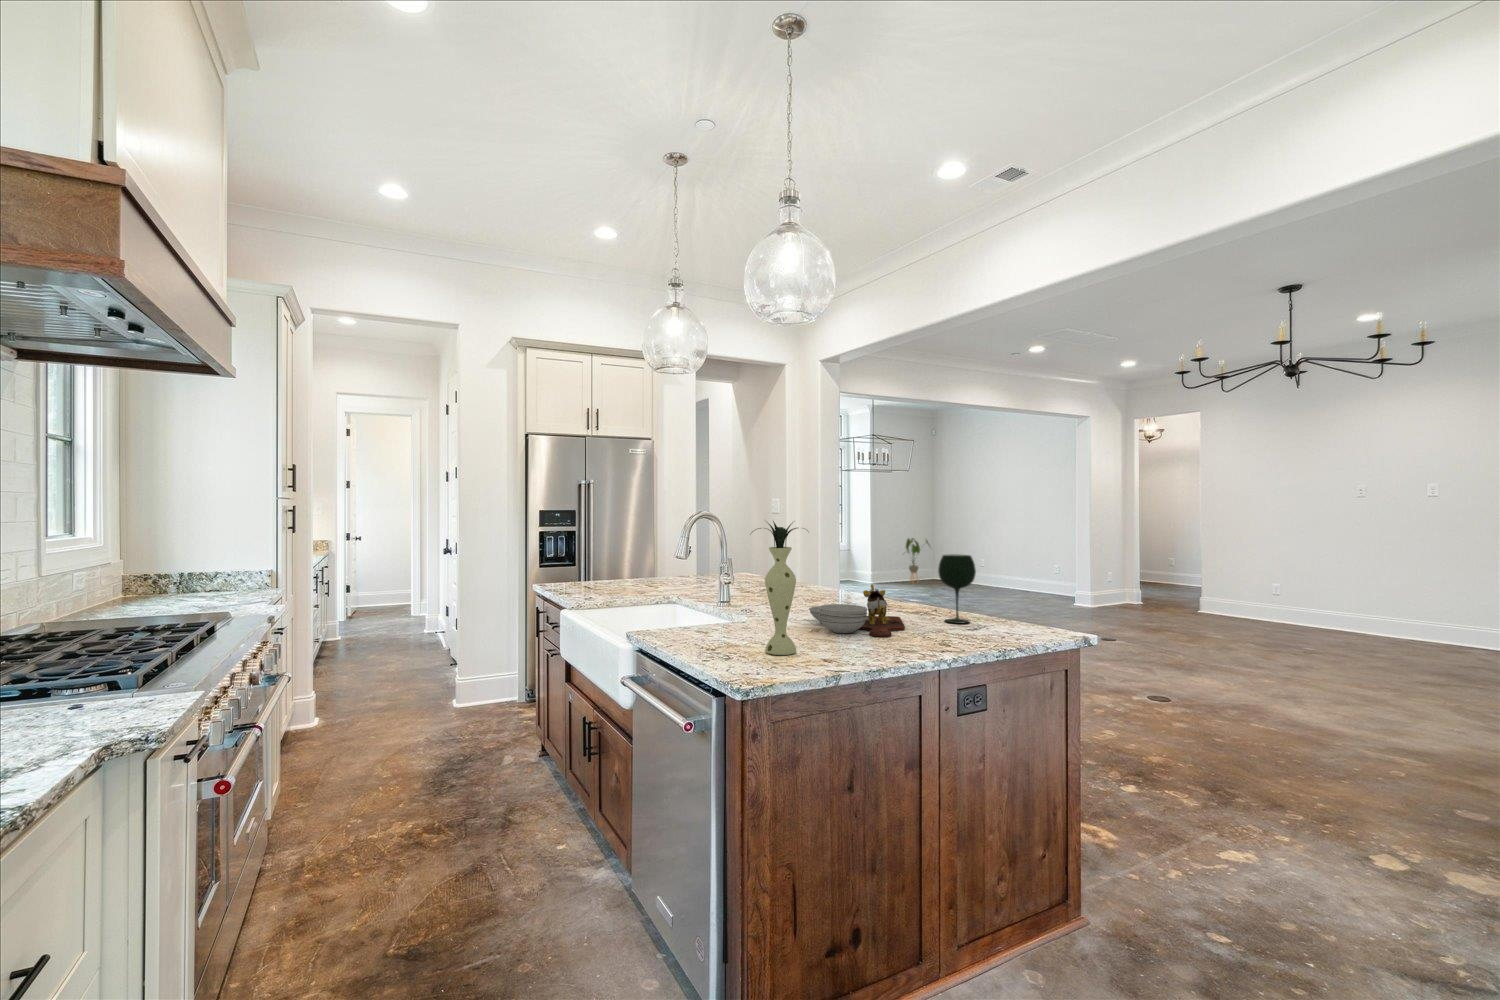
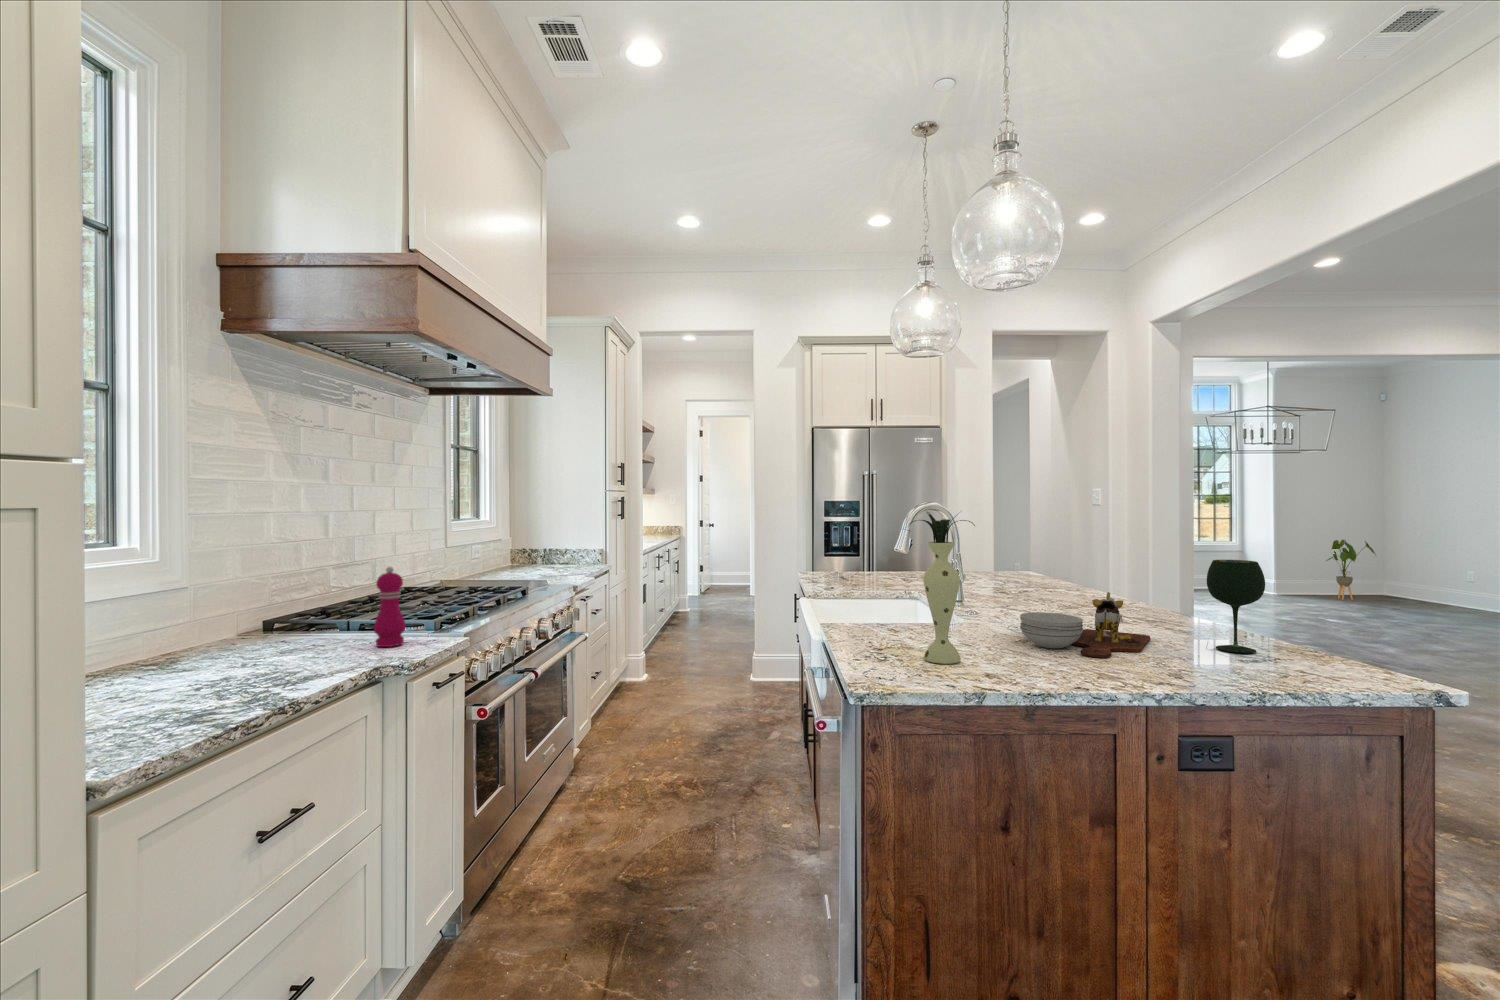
pepper mill: none [68,604,124,721] -> present [374,567,406,647]

